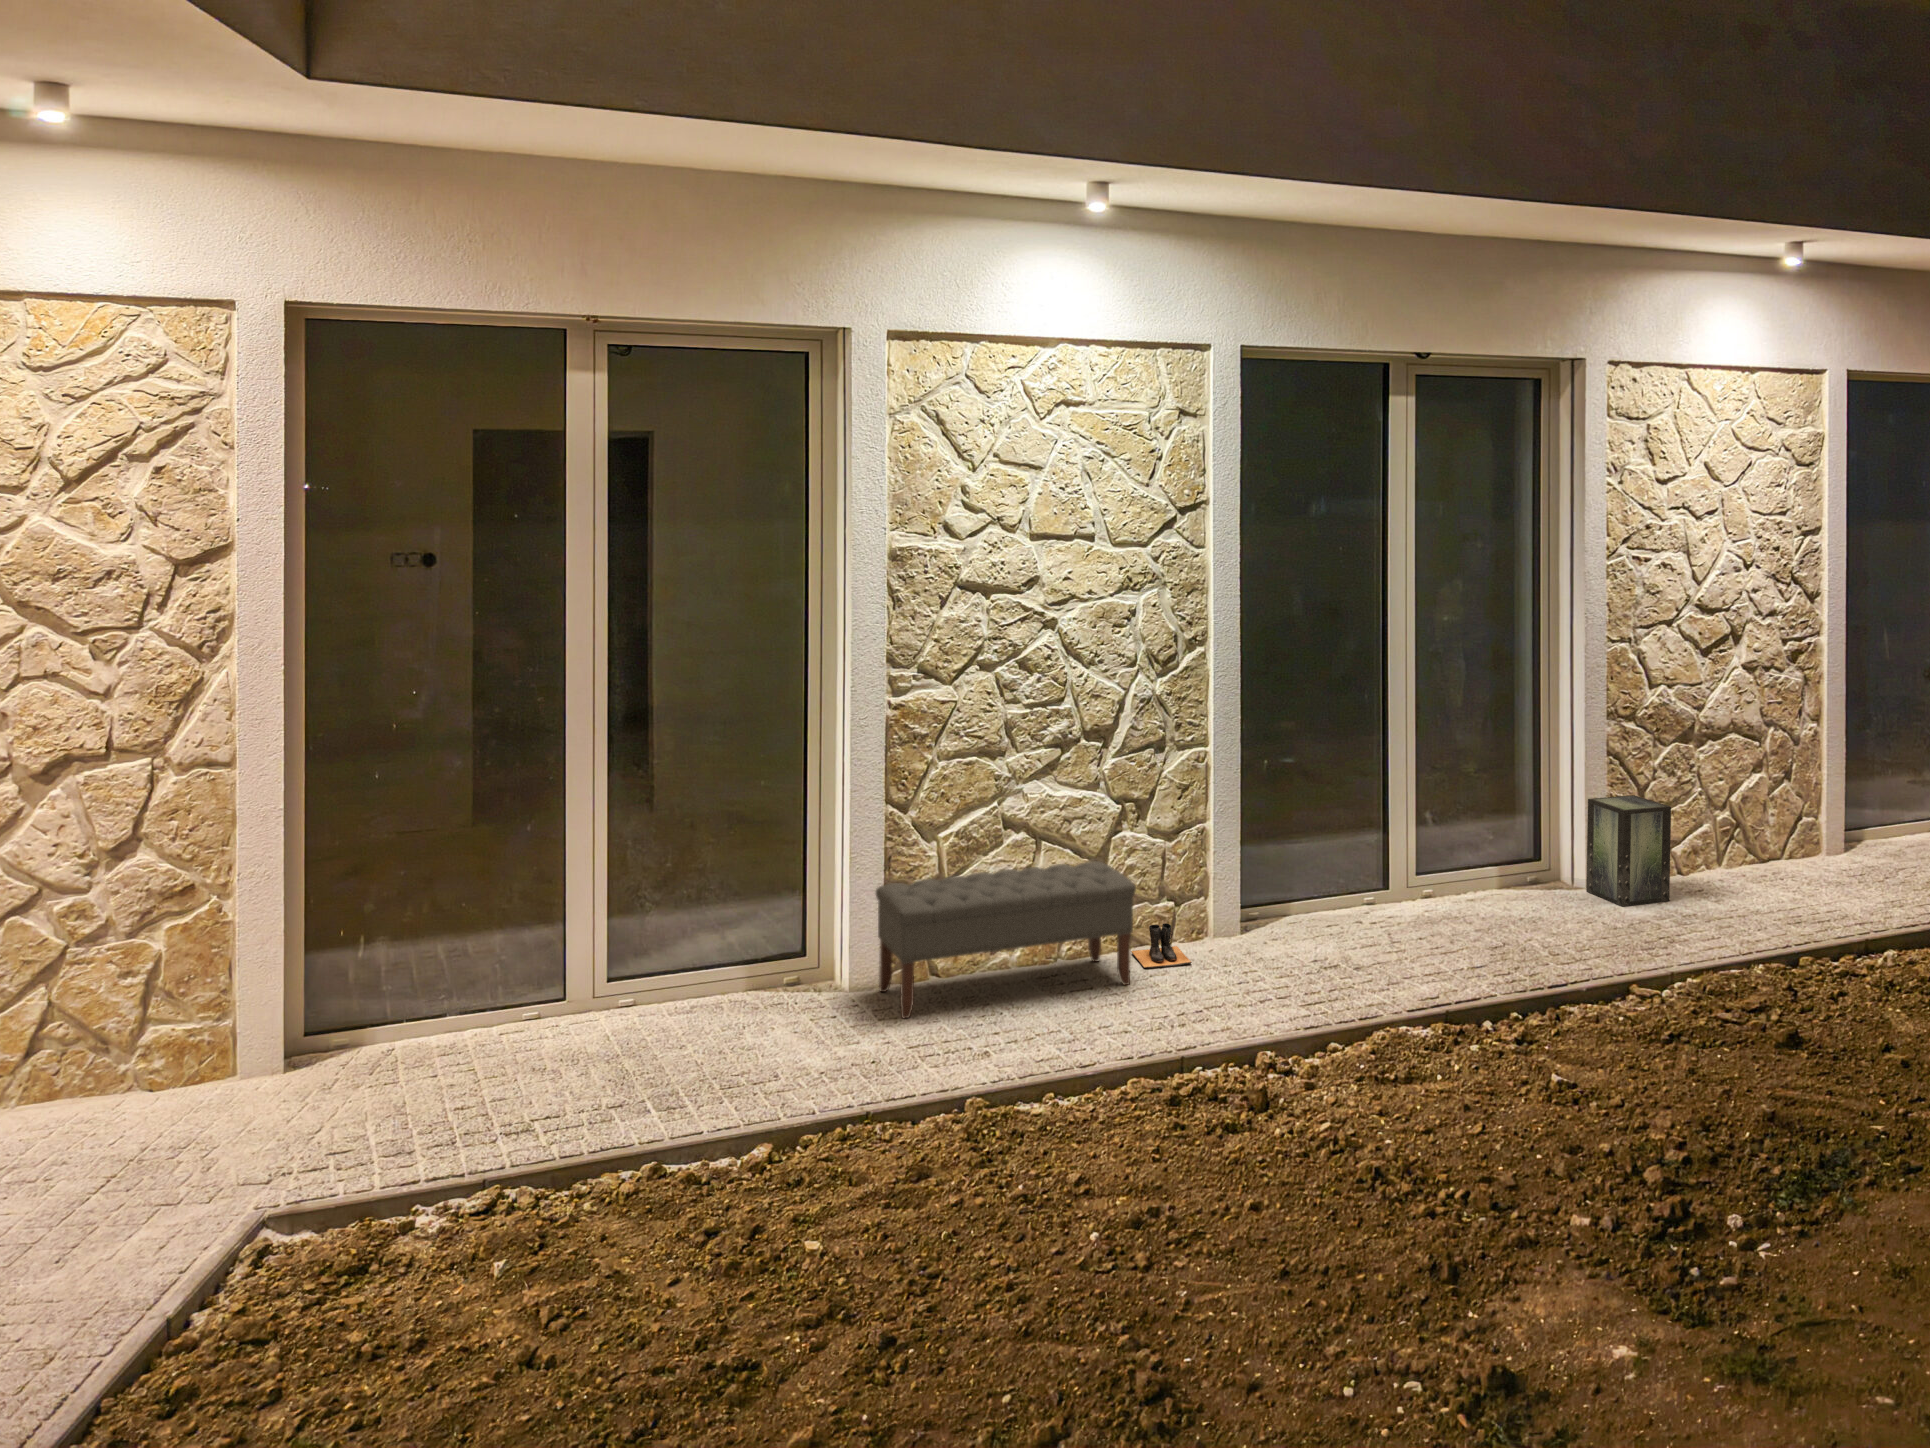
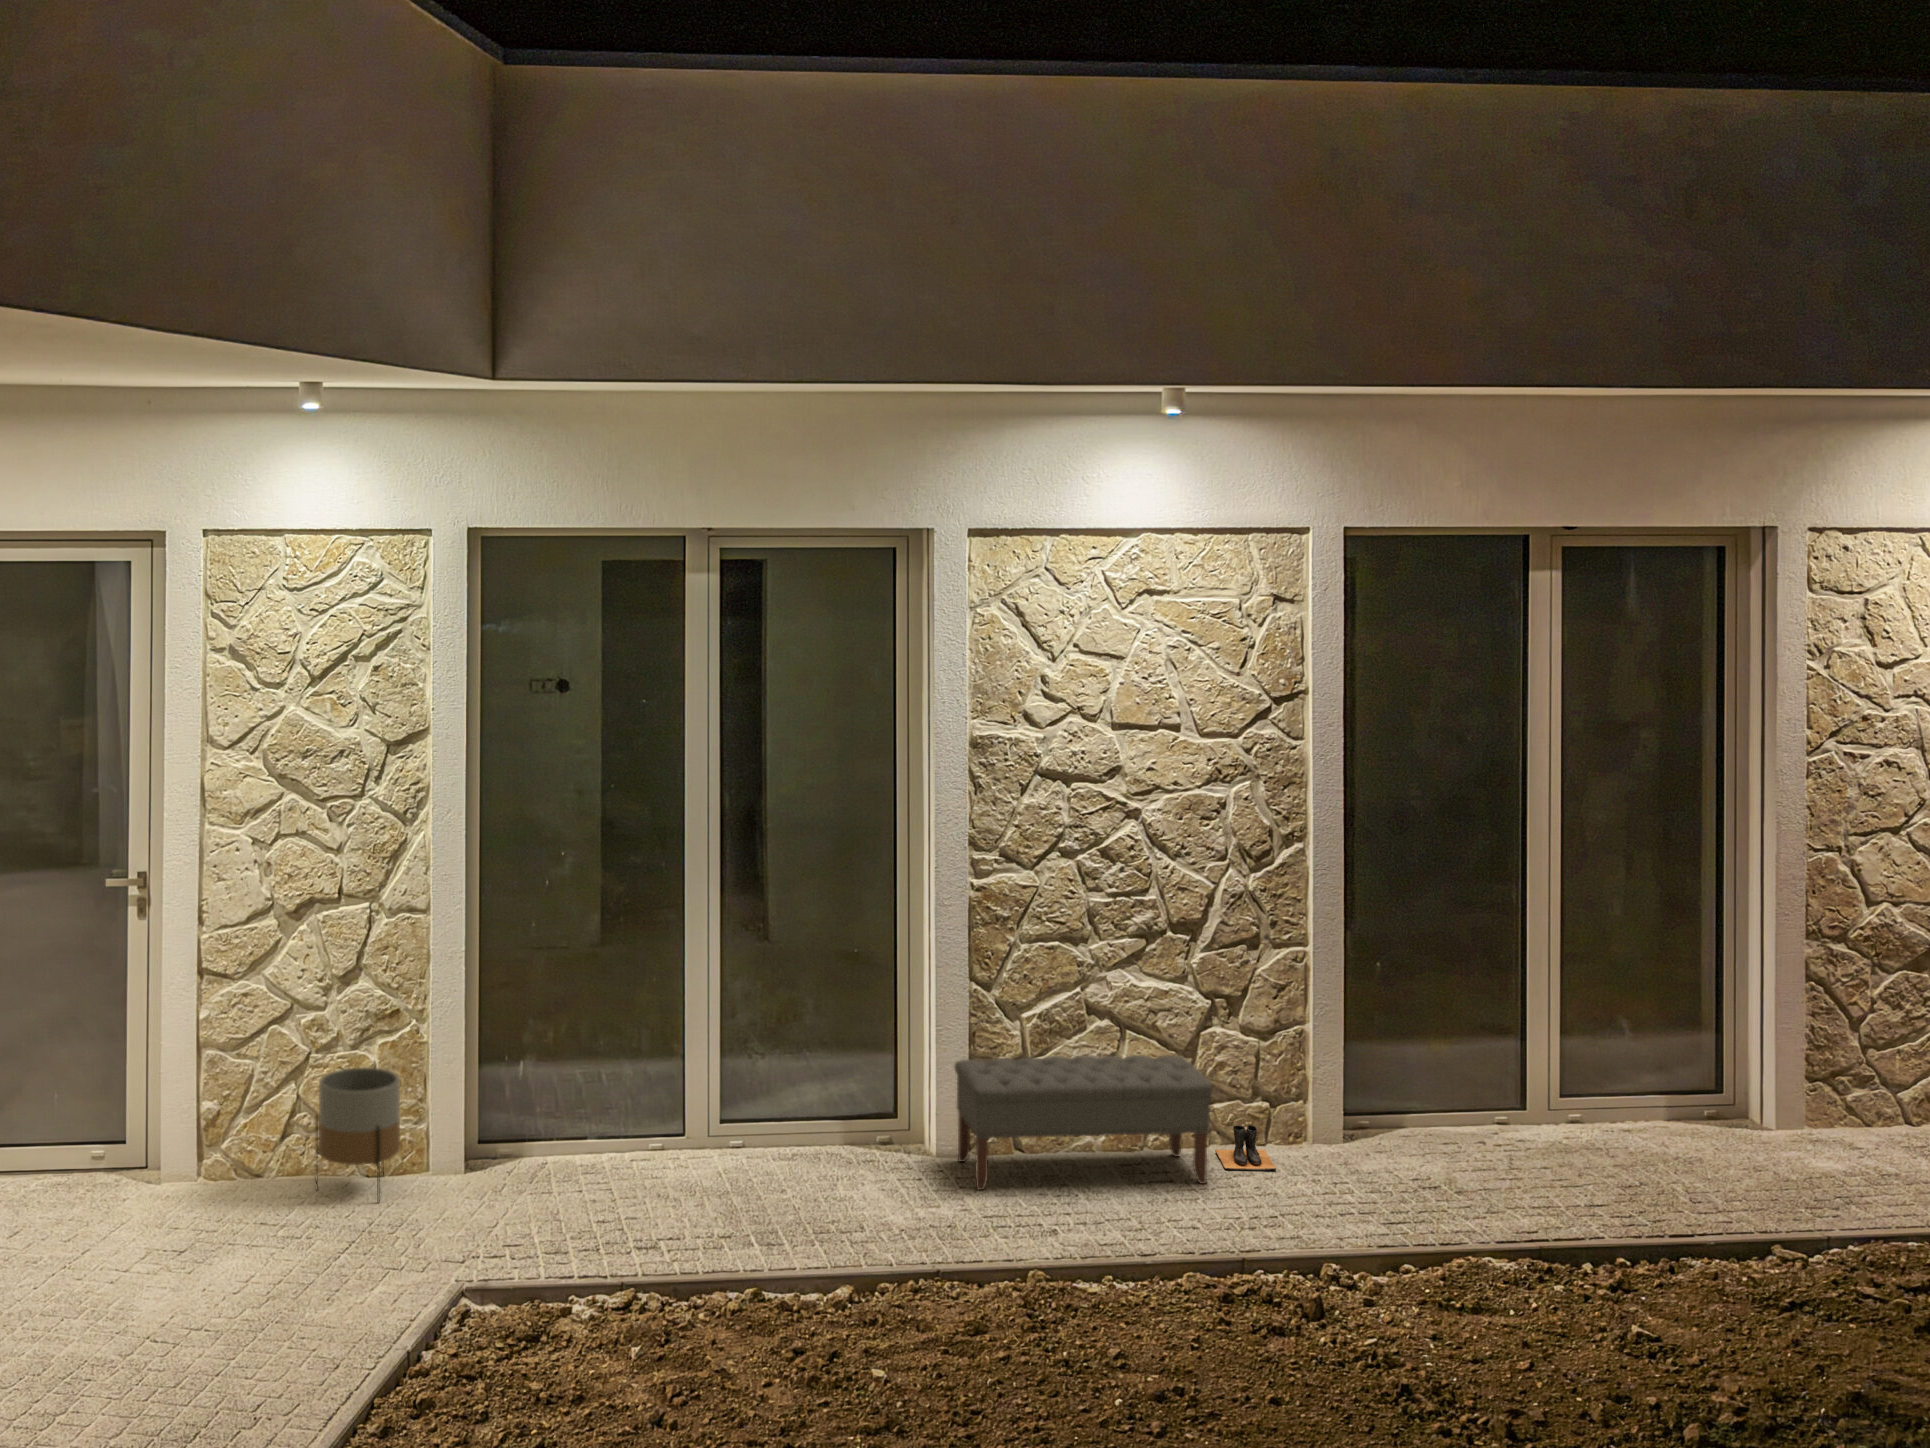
storage box: present [1586,795,1671,907] -> none [1780,1033,1886,1163]
planter: none [62,960,189,1128] -> present [316,1068,400,1202]

